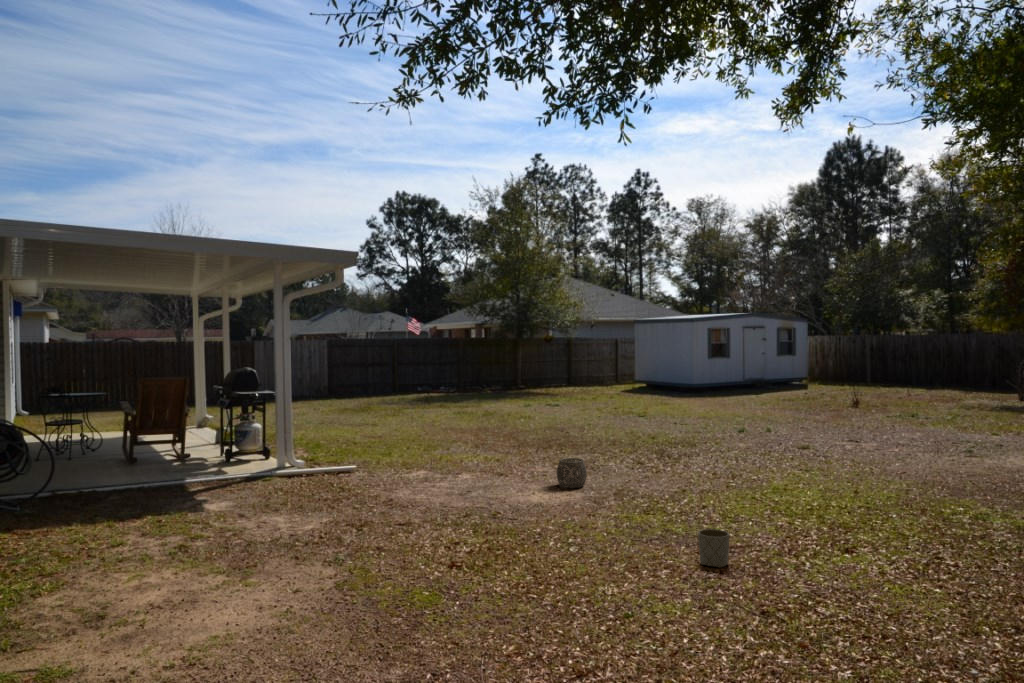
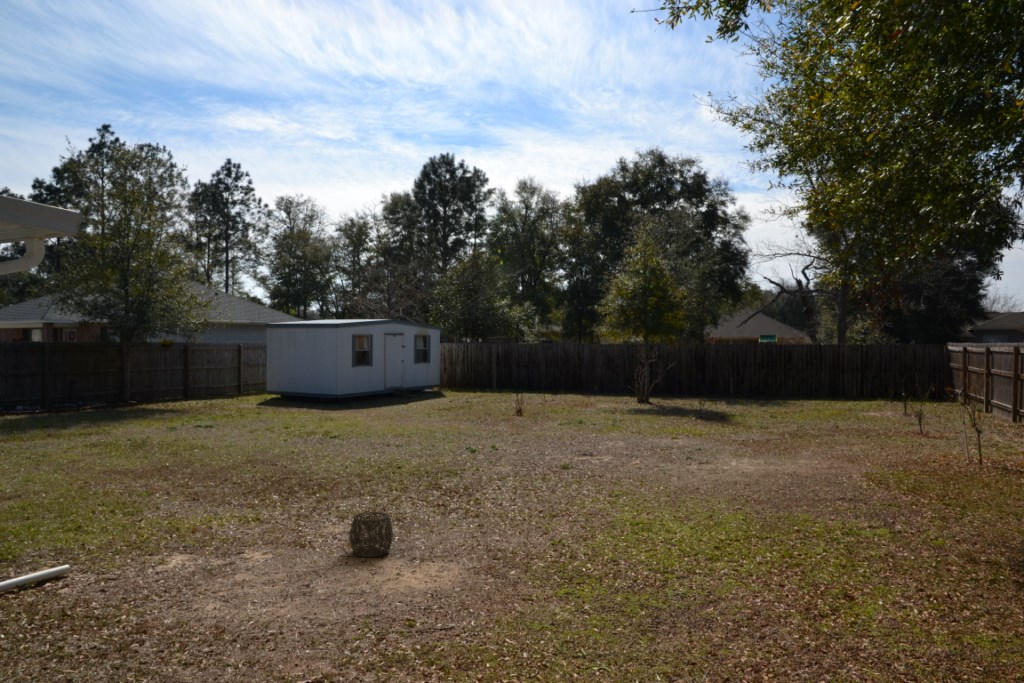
planter: present [698,529,729,568] -> none [711,608,756,665]

